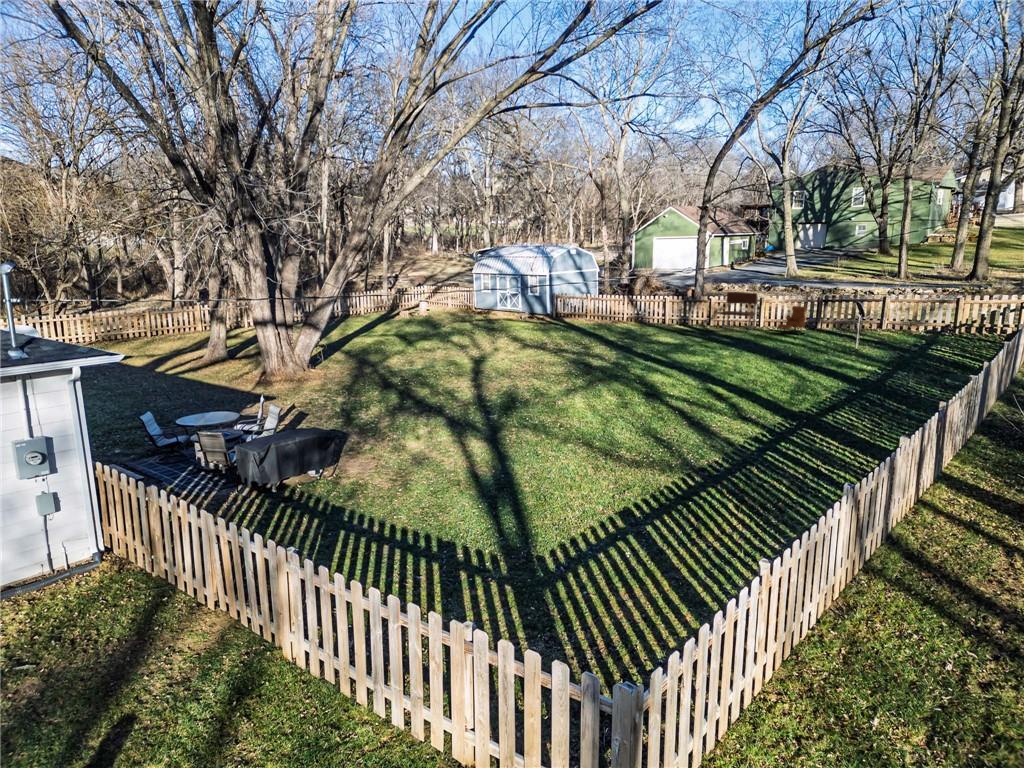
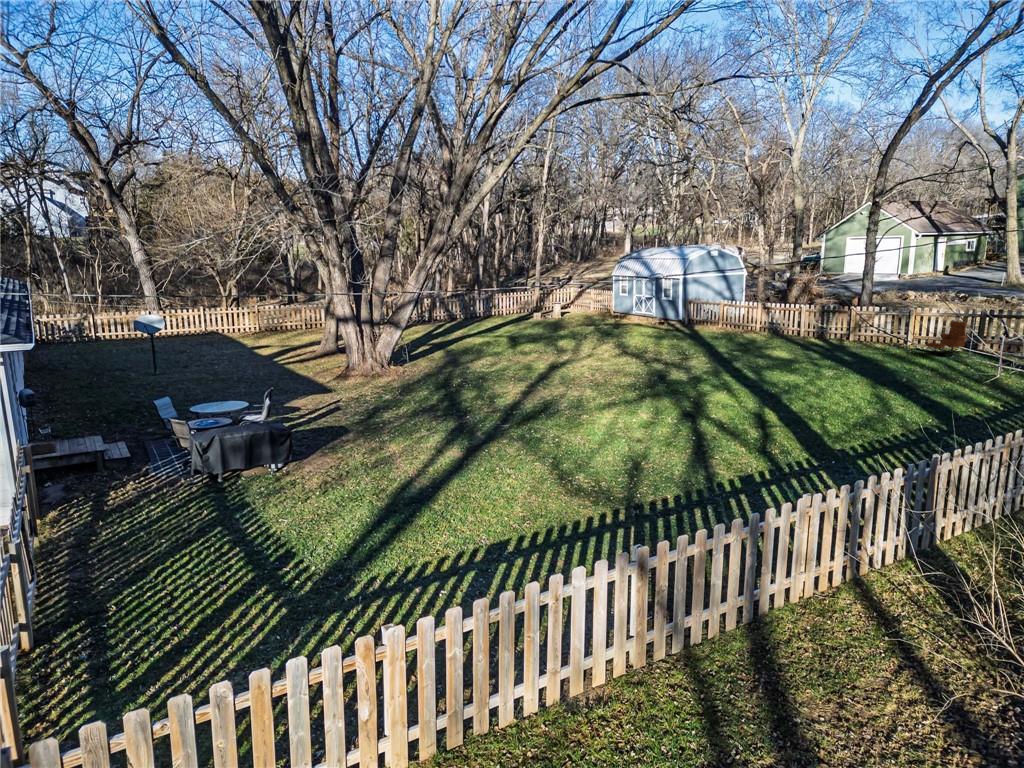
bench: present [719,292,757,329] -> none [858,302,908,347]

